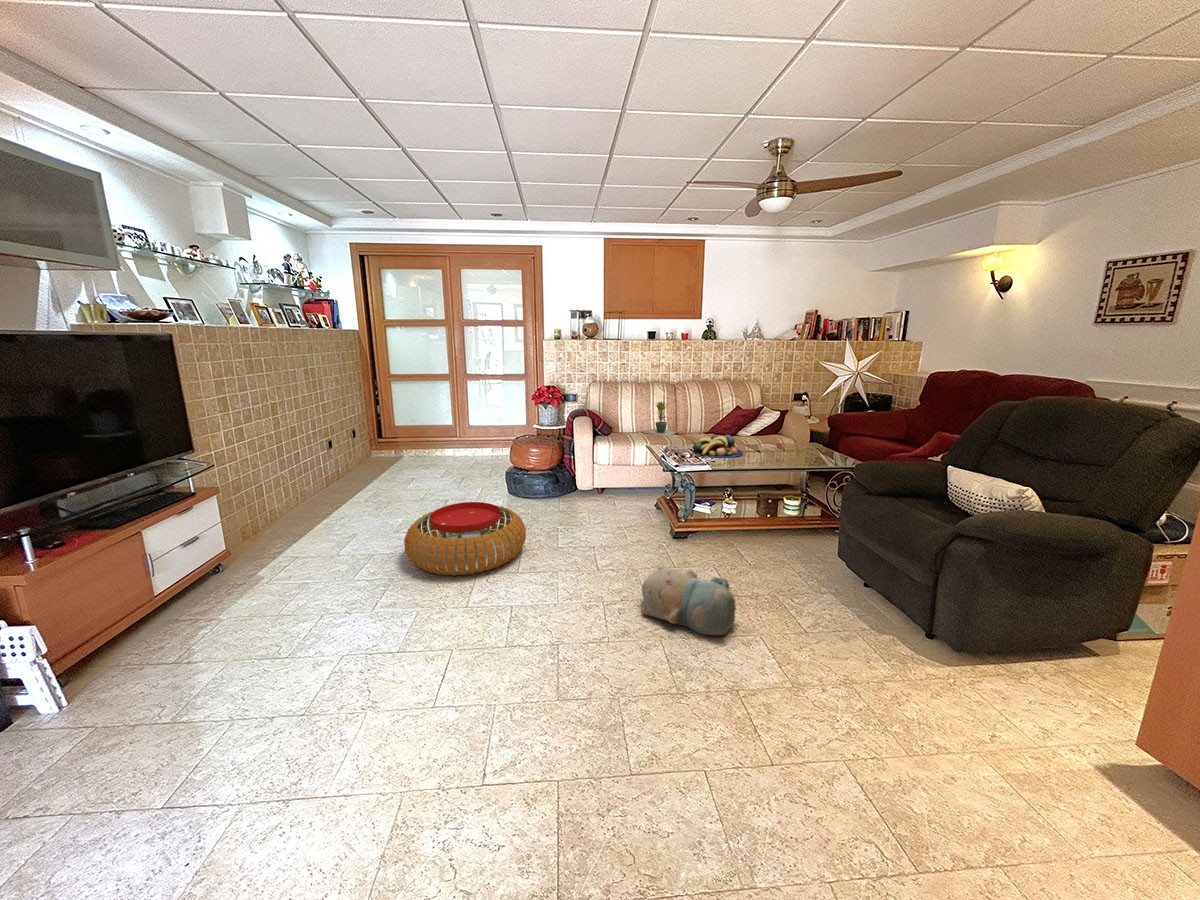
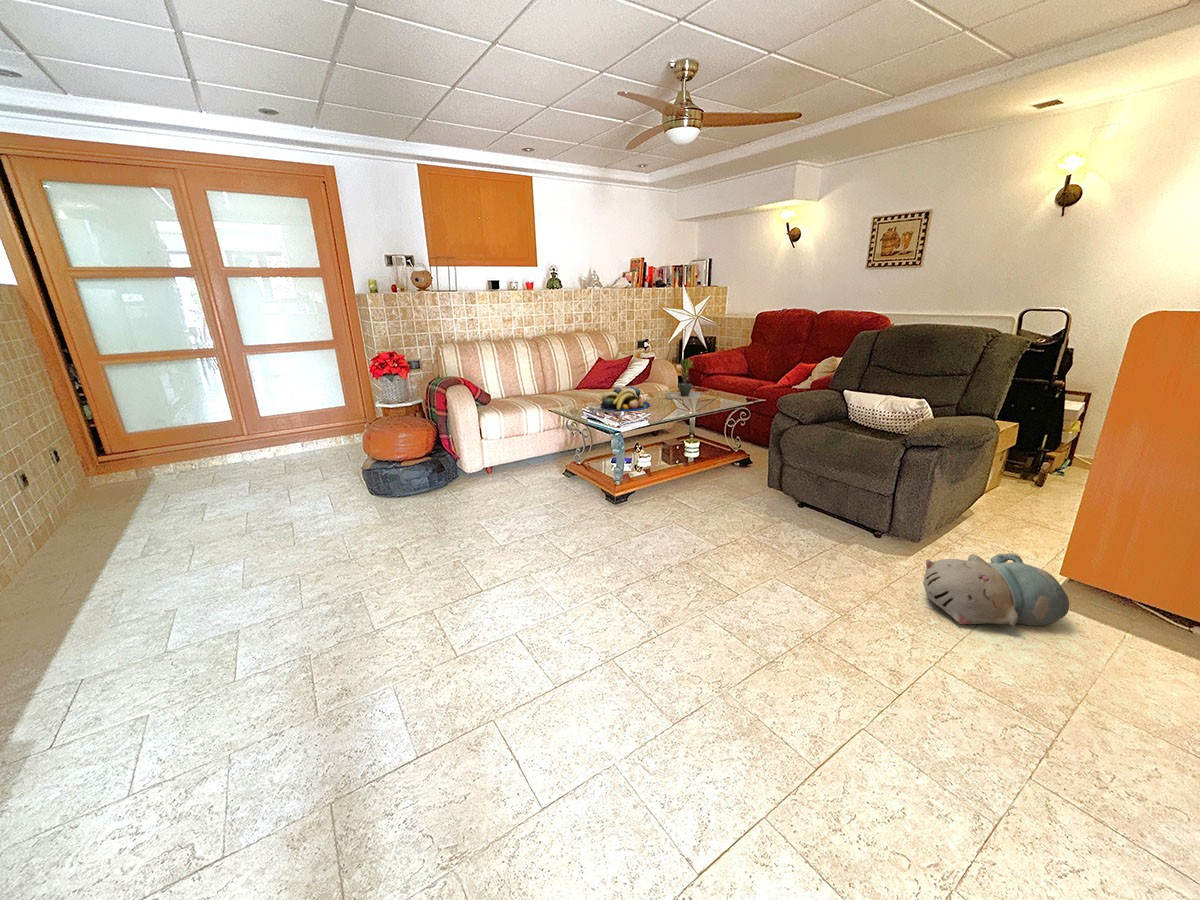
potted plant: present [643,402,677,435] -> present [666,358,701,399]
pouf: present [404,502,526,576] -> none [298,513,474,628]
plush toy: present [642,567,736,635] -> present [923,553,1069,626]

